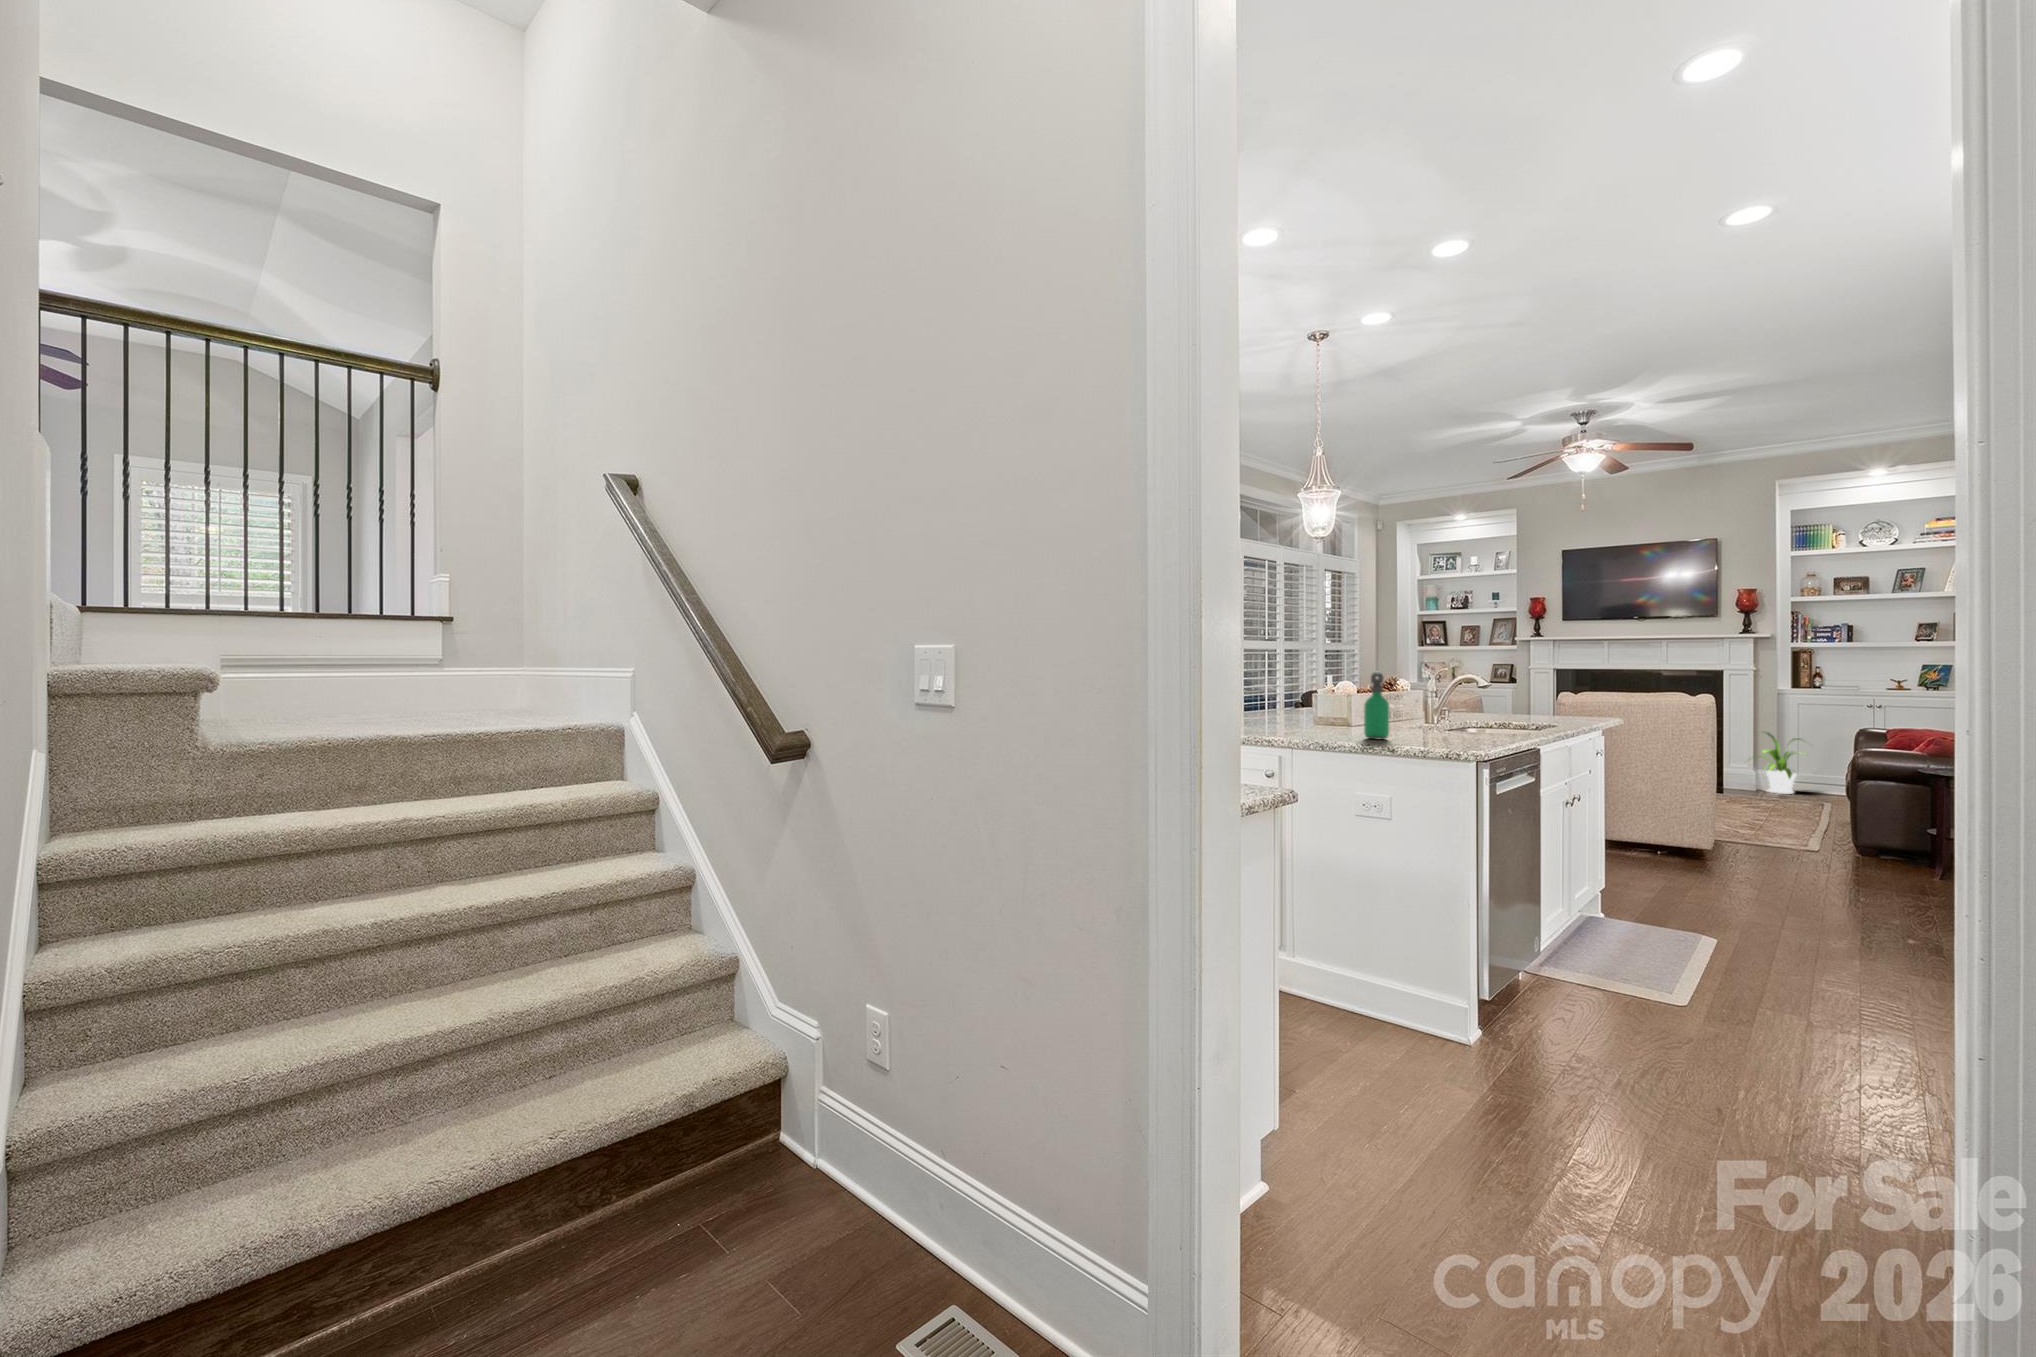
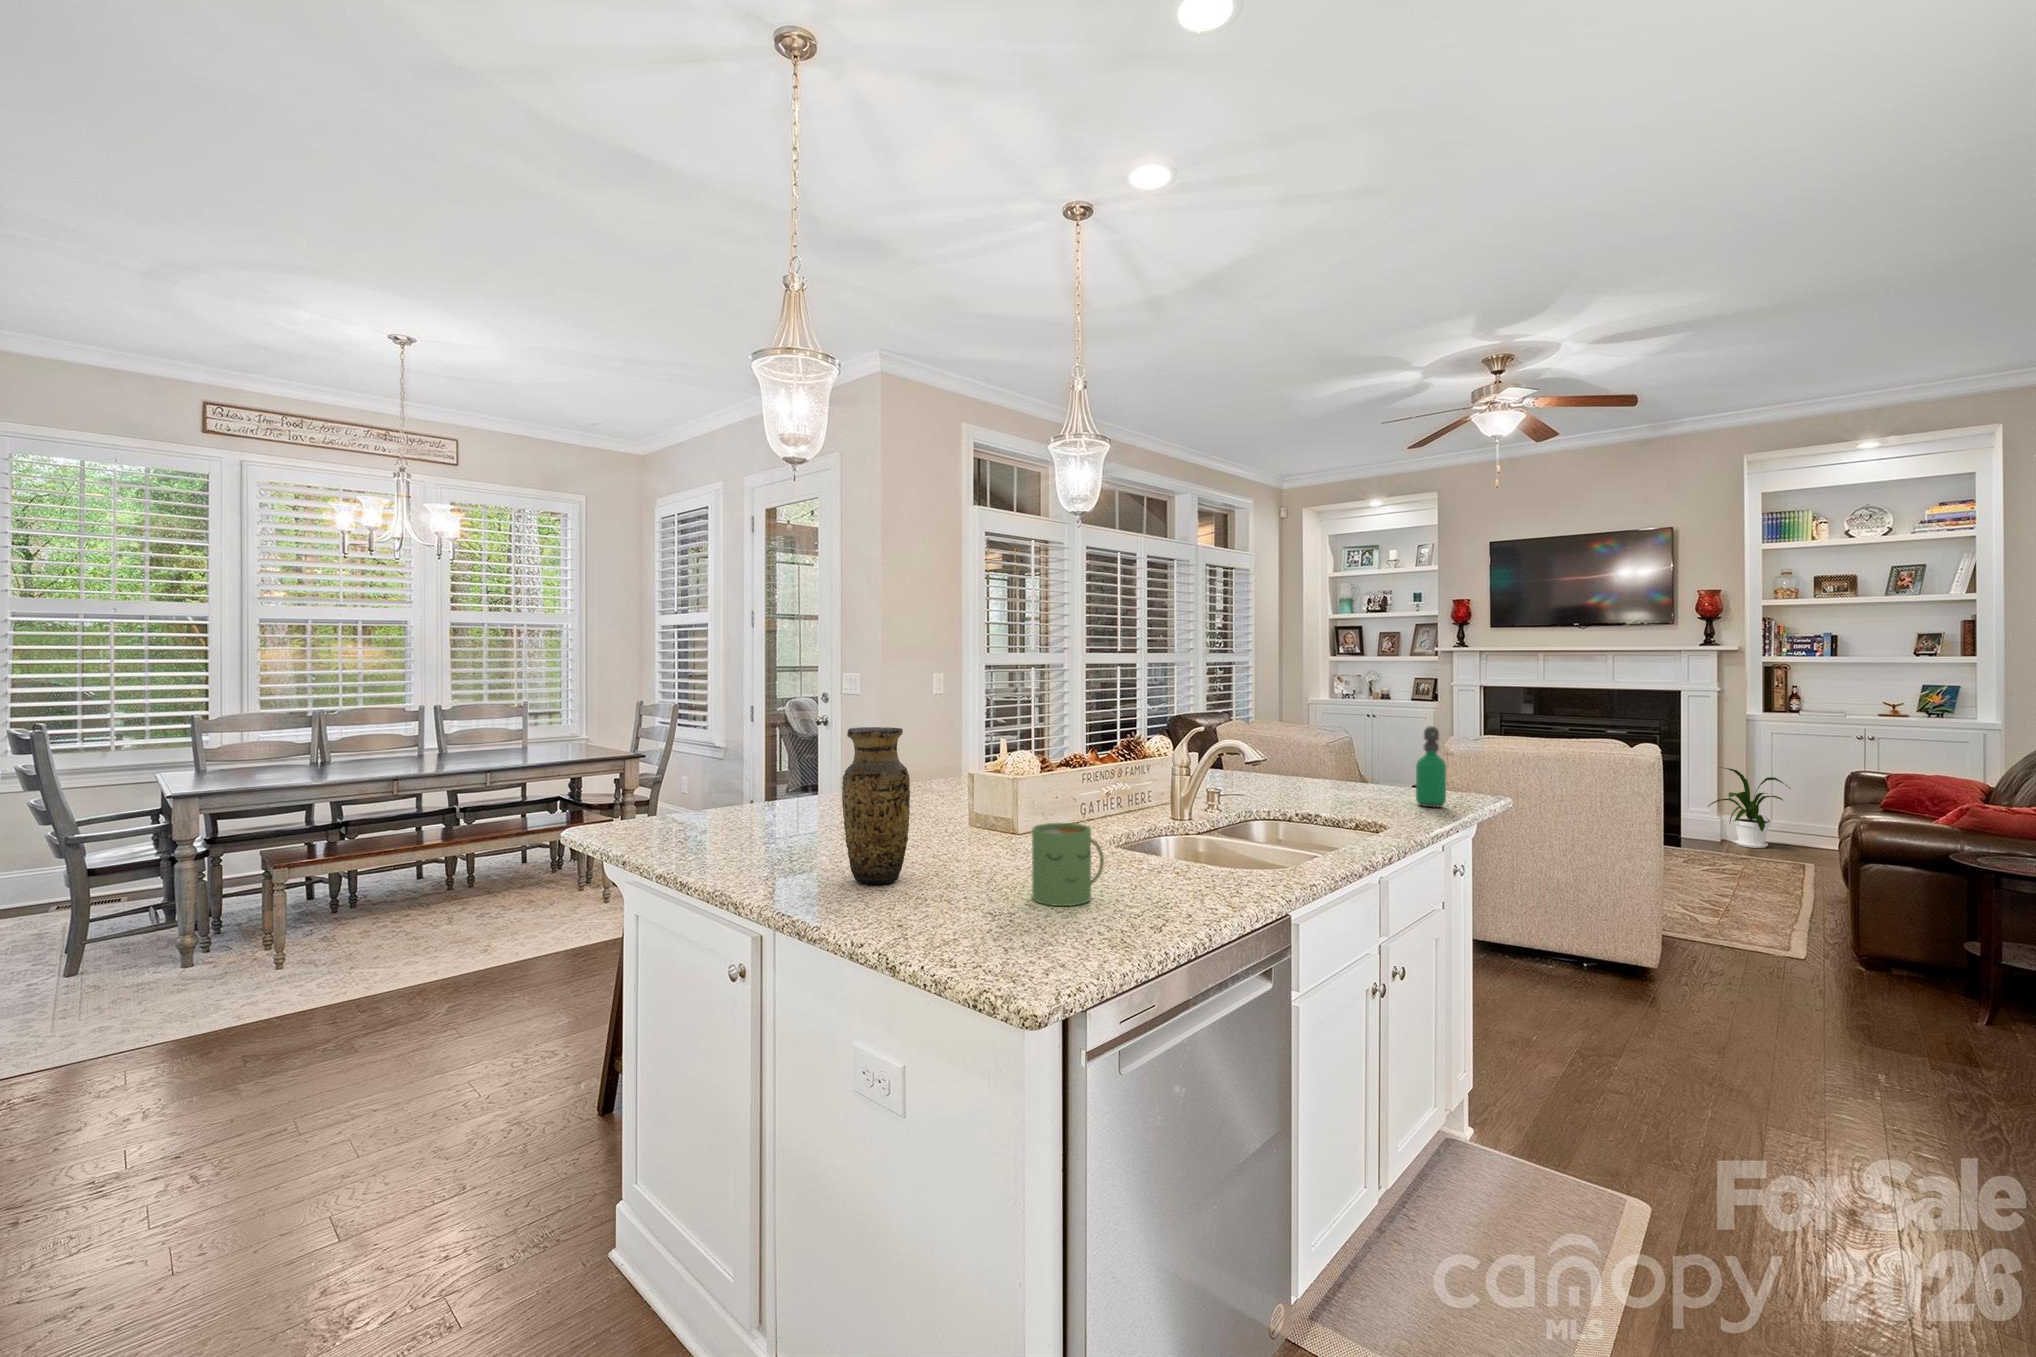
vase: none [1284,653,1320,733] -> present [842,727,910,884]
soap dispenser: present [1364,672,1389,739] -> present [1416,726,1446,807]
mug: none [1395,701,1432,738] -> present [1032,823,1104,906]

